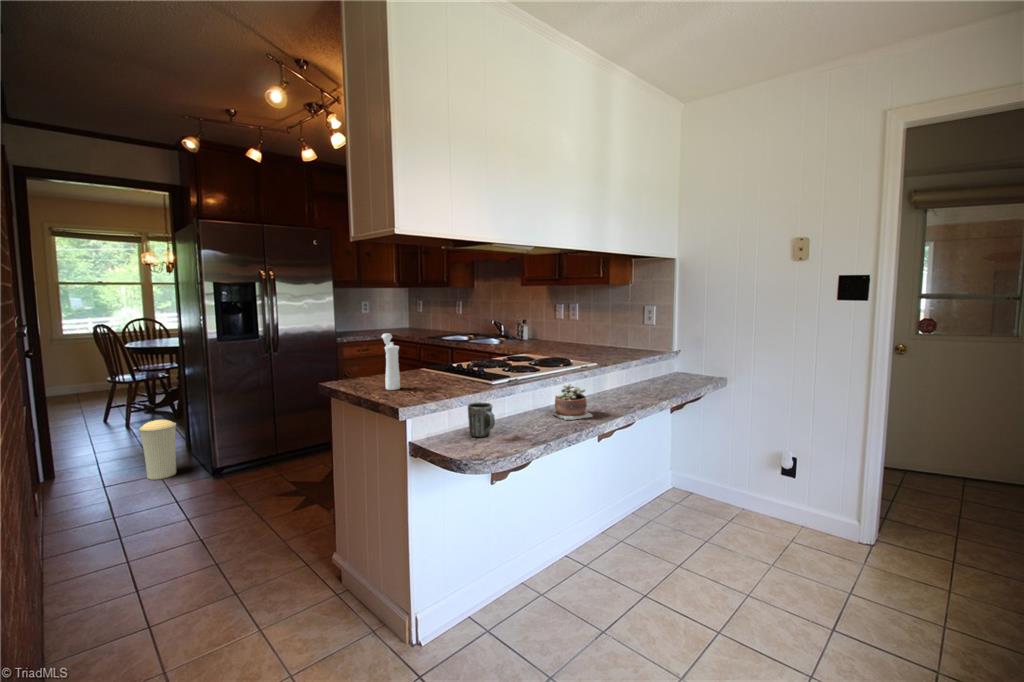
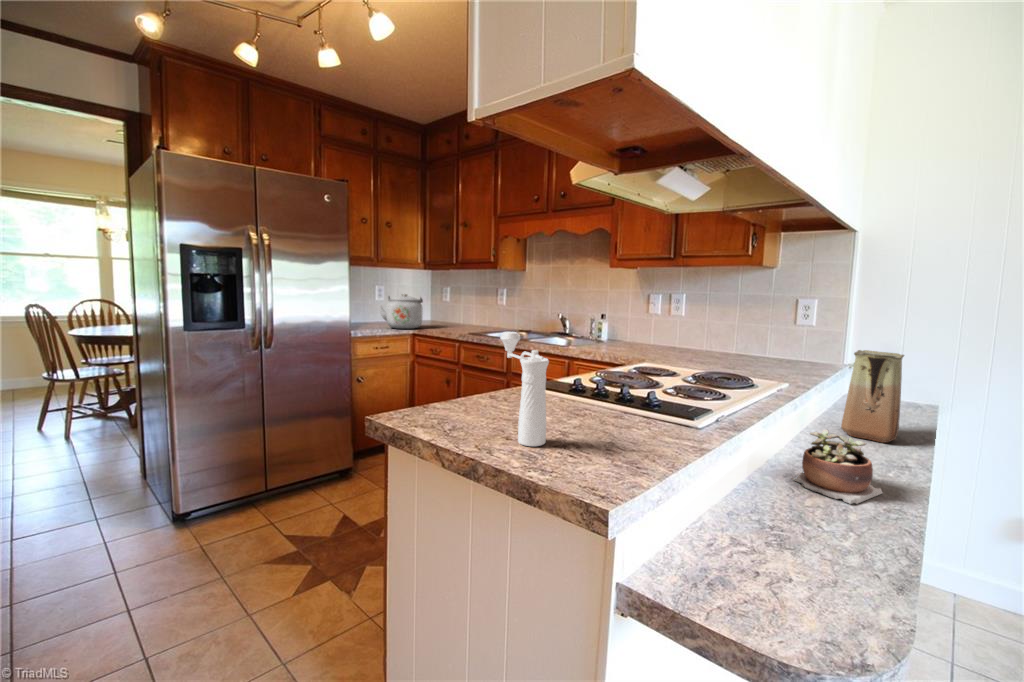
kettle: none [361,308,397,335] -> present [379,294,423,329]
vase: none [623,340,658,397] -> present [841,350,904,443]
mug: present [468,403,495,437] -> none [721,483,800,566]
trash can: present [139,420,176,480] -> none [63,443,122,532]

